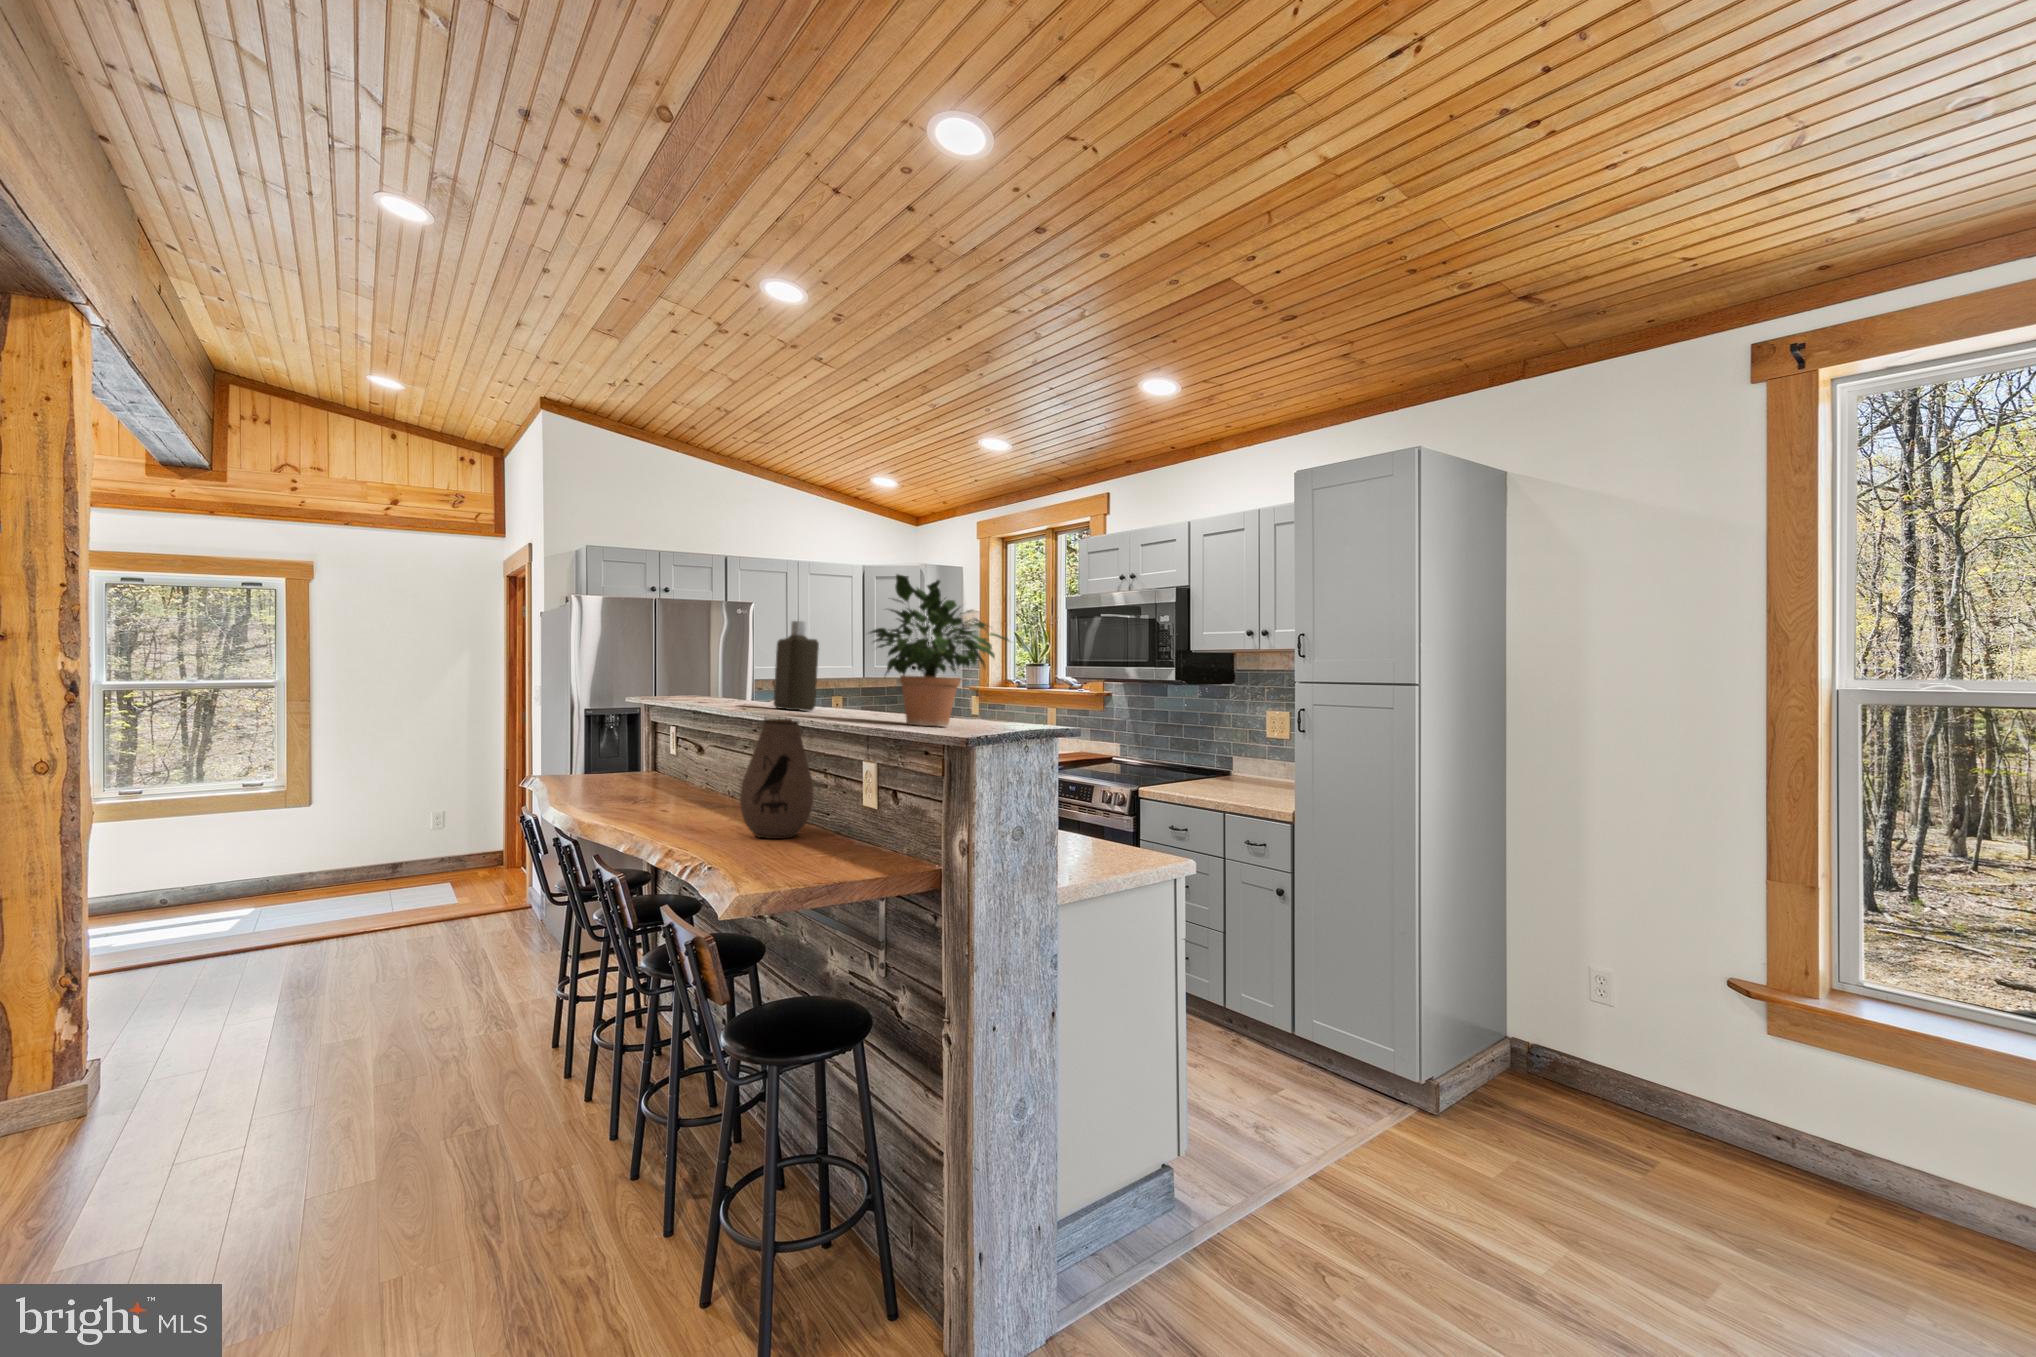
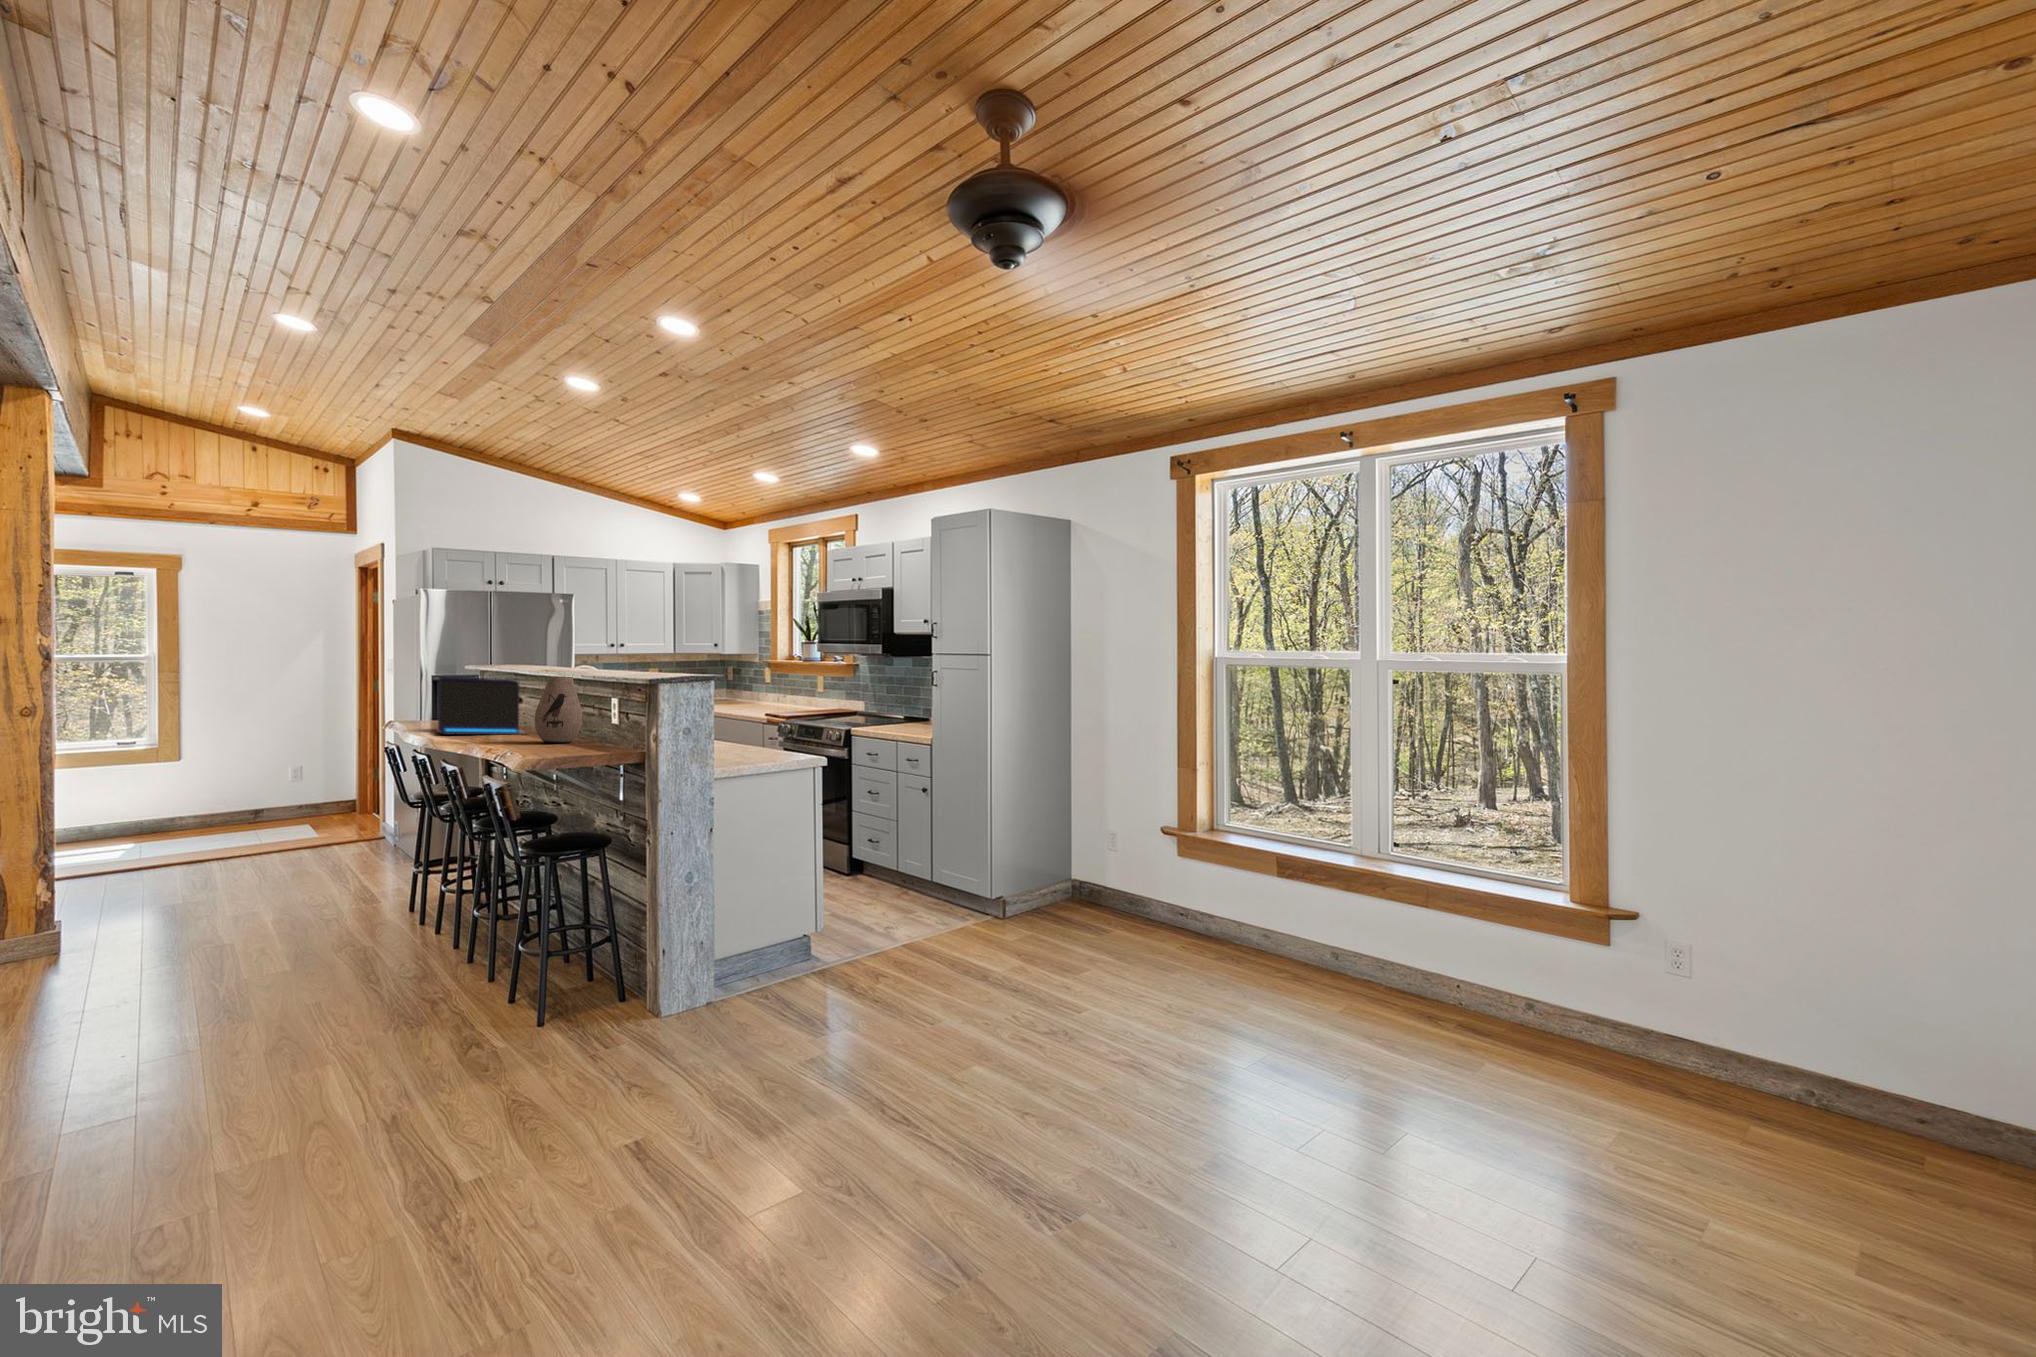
potted plant: present [870,574,1009,727] -> none [604,587,702,676]
bottle: present [774,621,819,711] -> none [562,613,591,670]
laptop: none [588,718,719,811] -> present [437,677,527,735]

